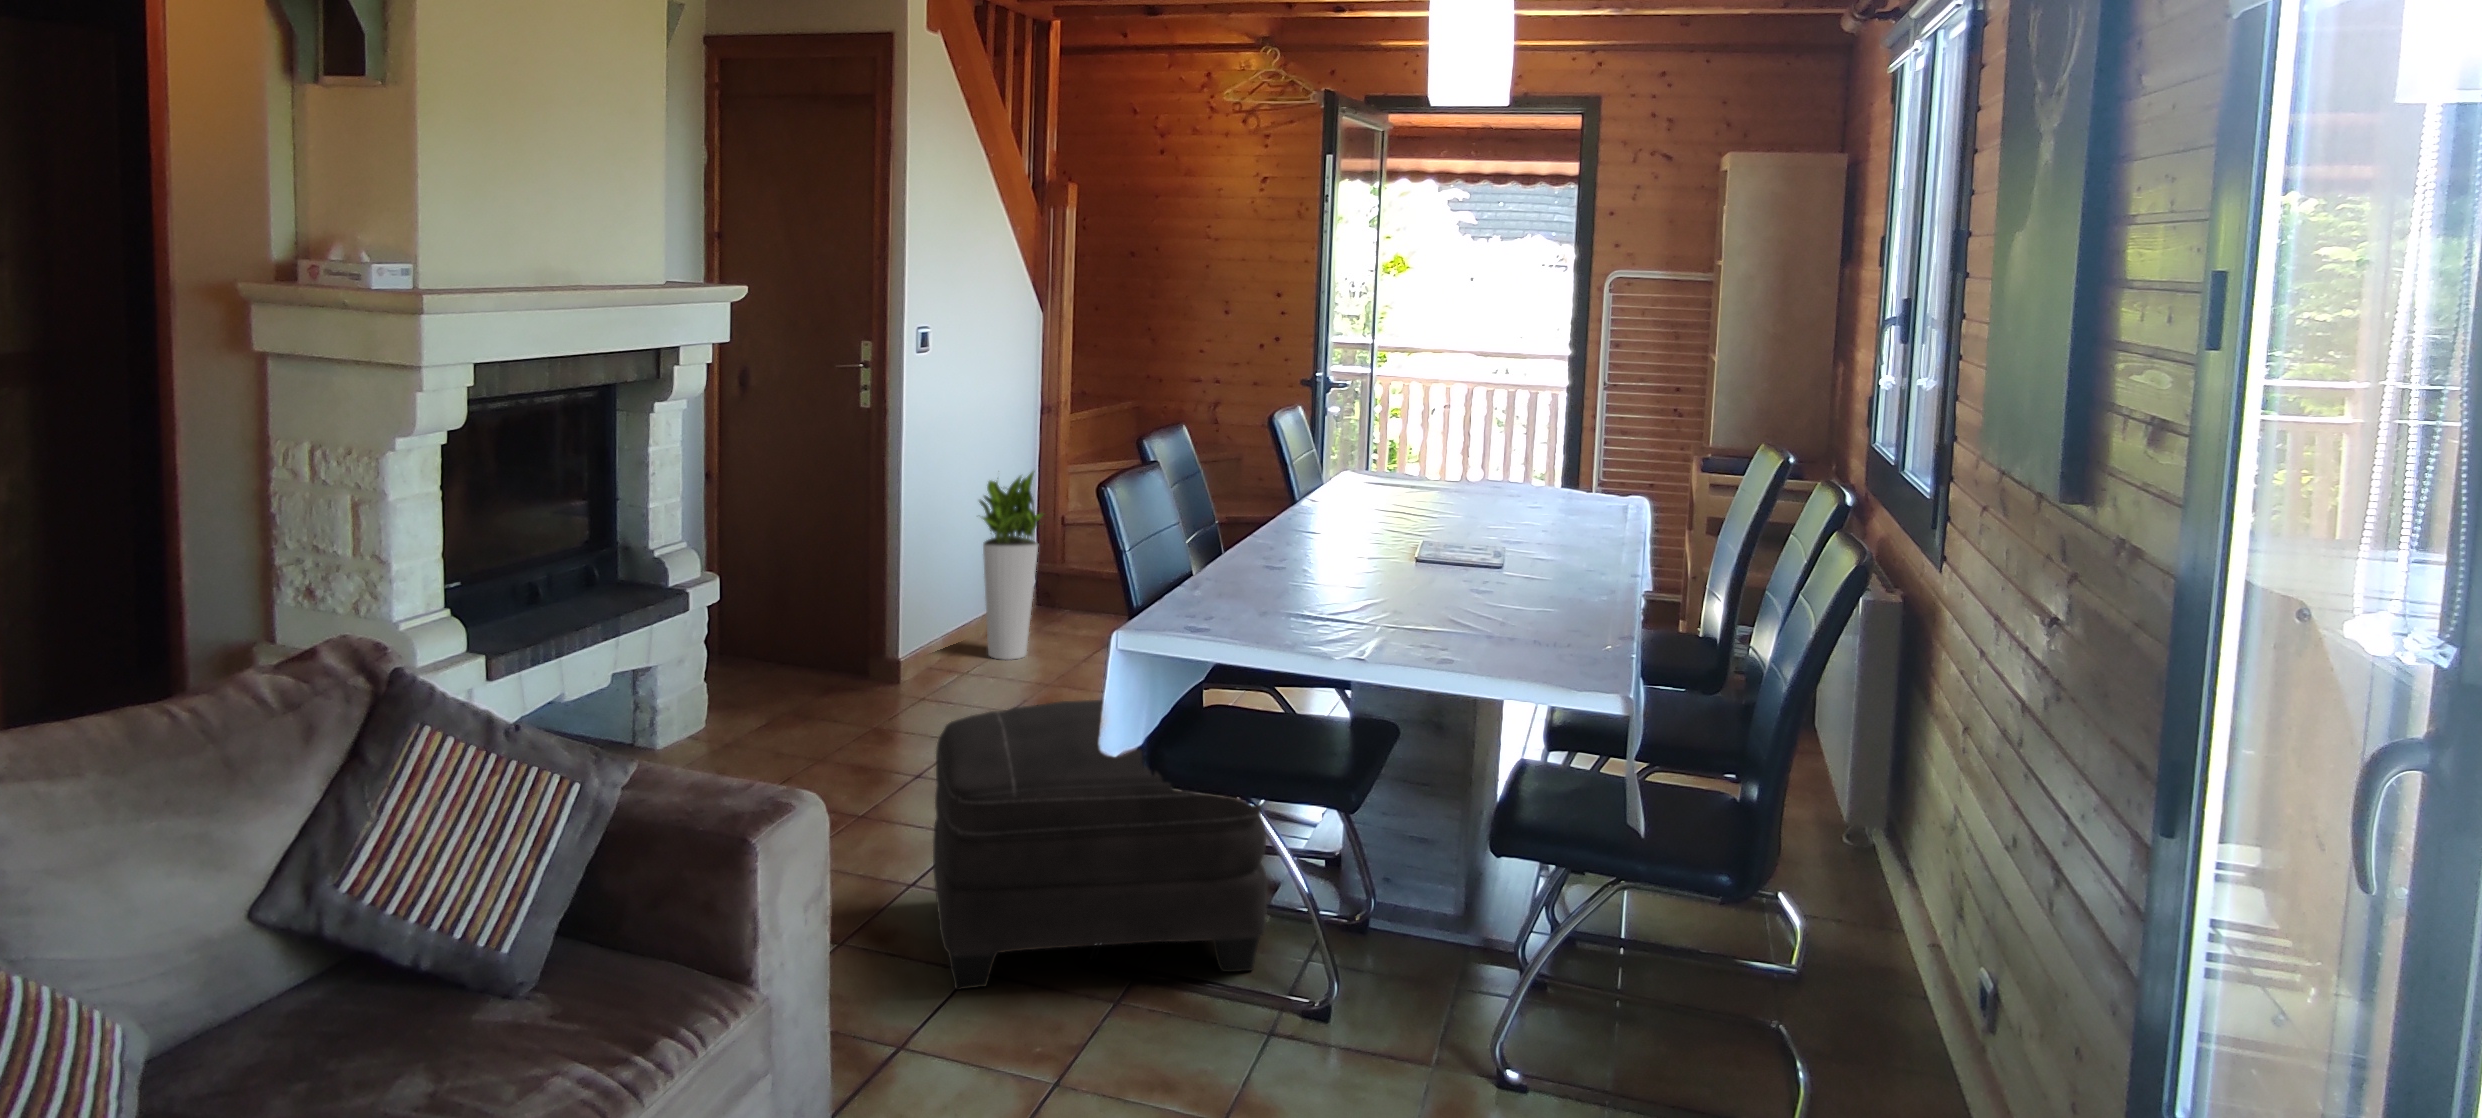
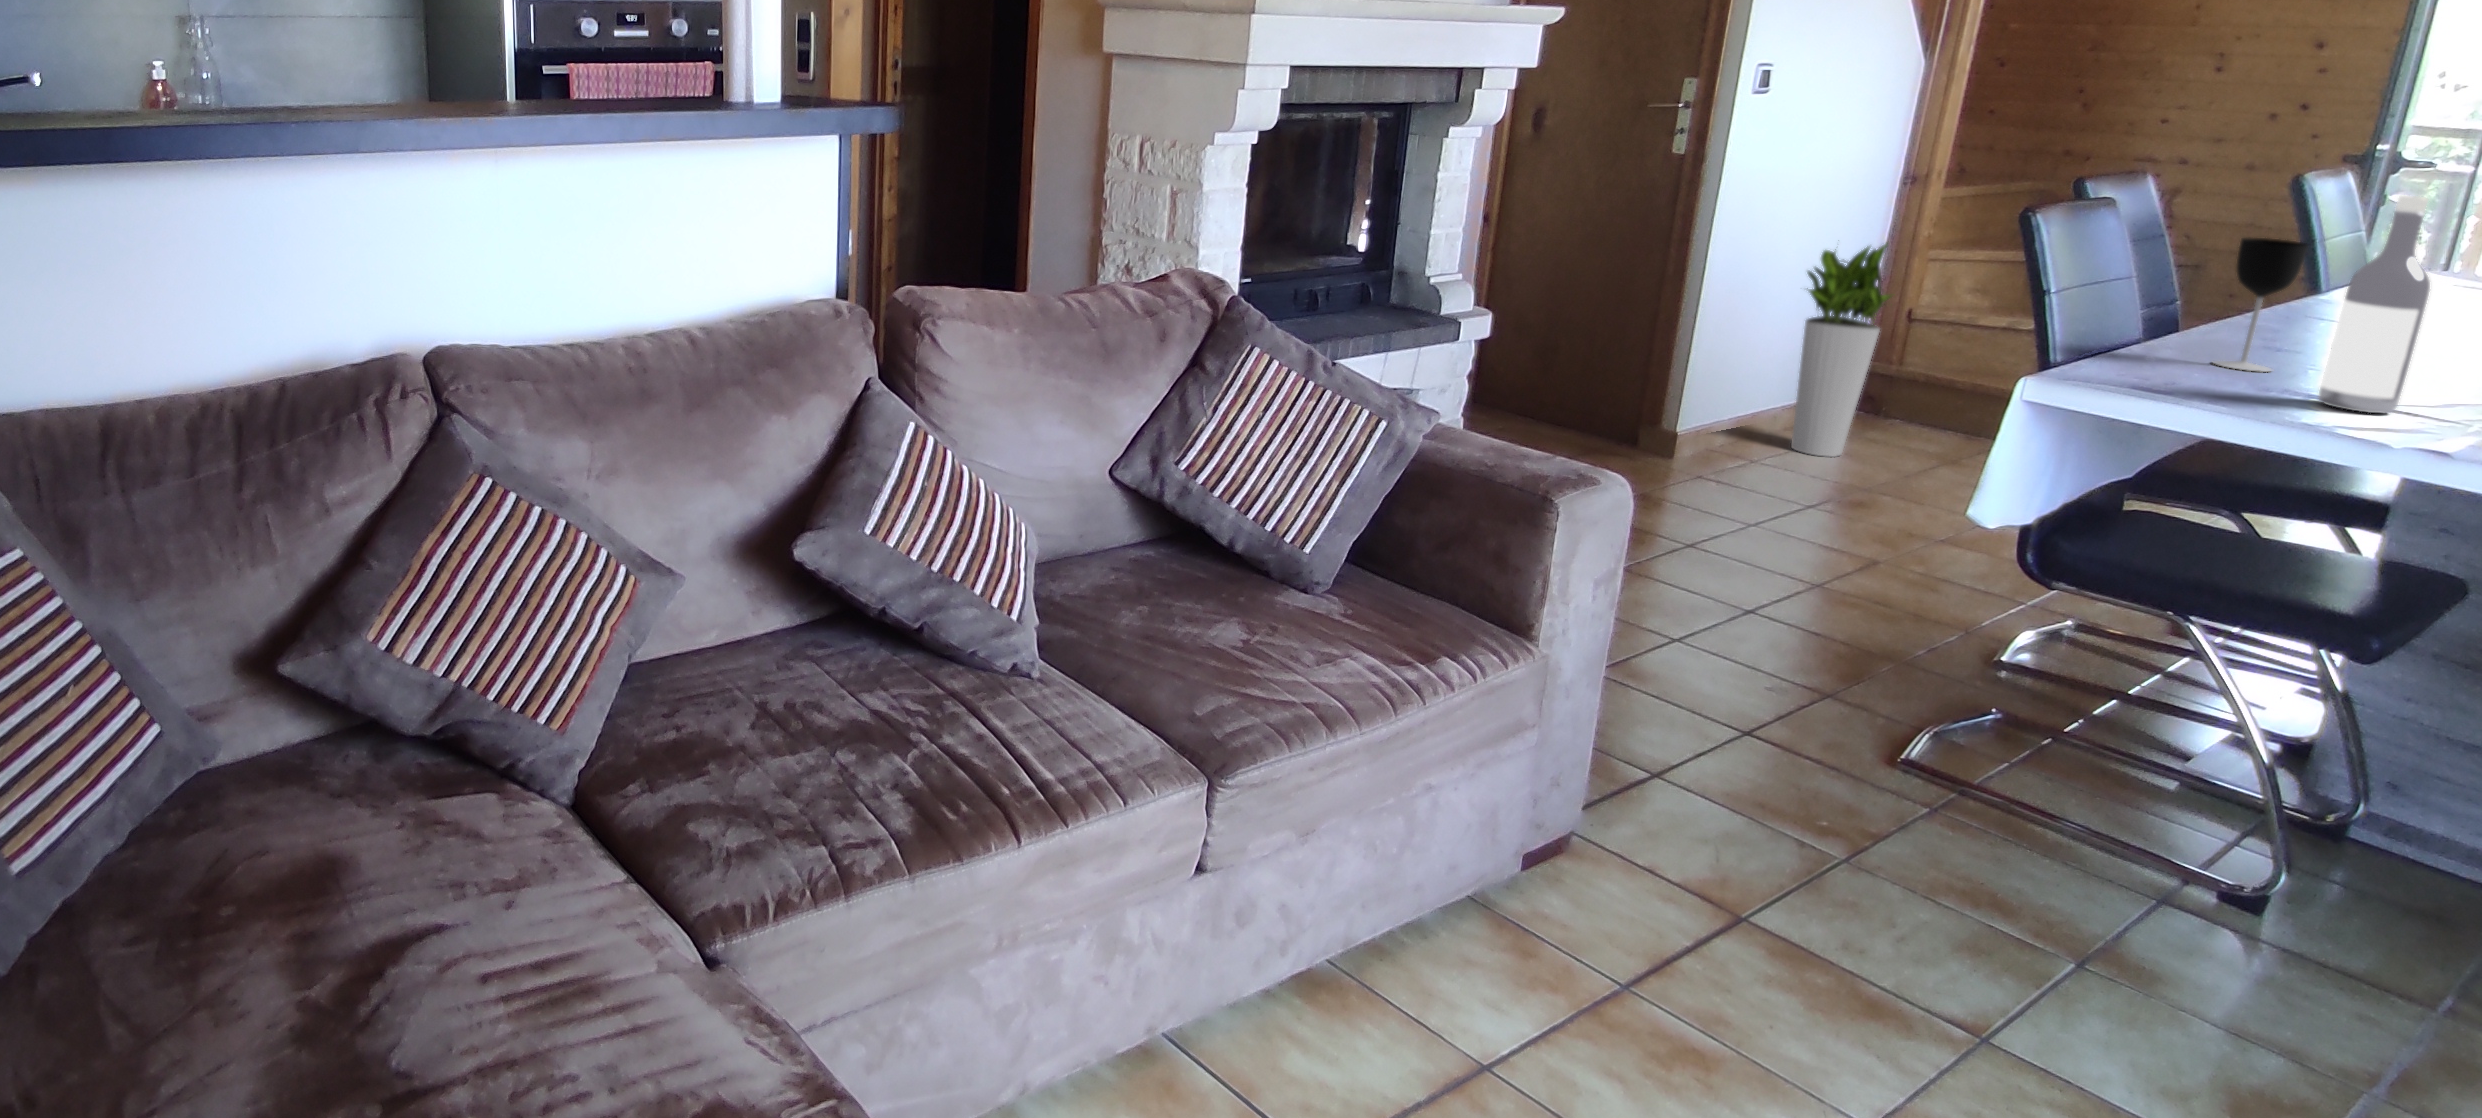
wine bottle: none [1297,463,1343,625] -> present [2319,195,2430,413]
wine glass: none [1236,489,1277,593] -> present [2212,238,2308,372]
ottoman: present [933,700,1267,989] -> none [1719,467,2206,826]

